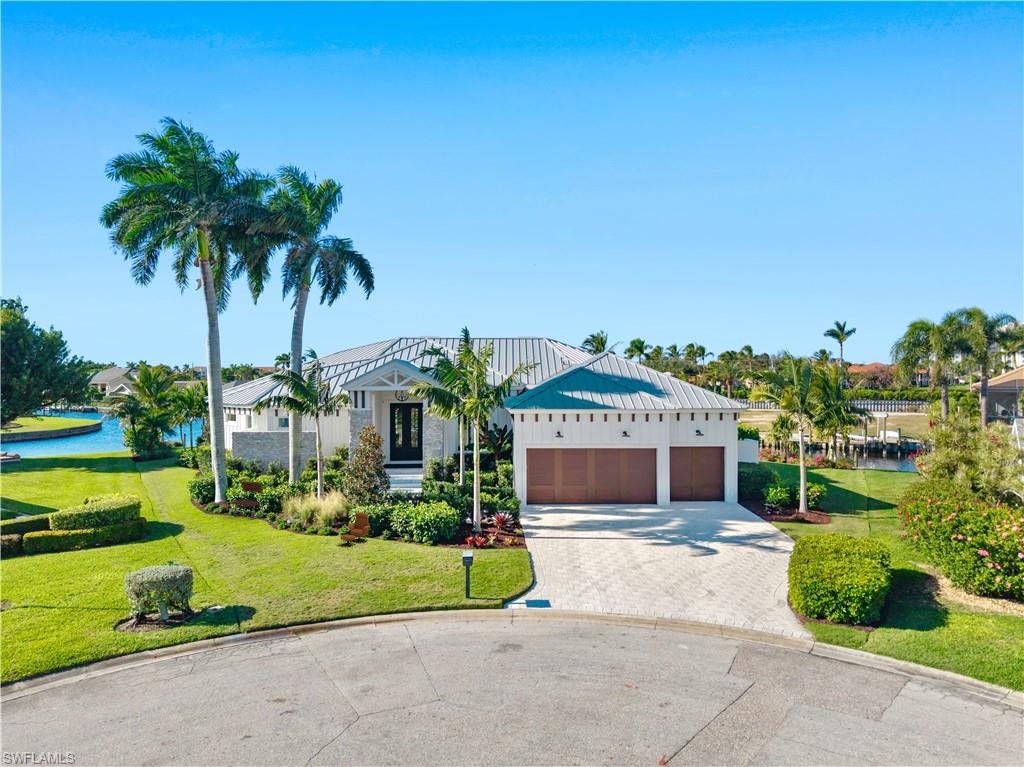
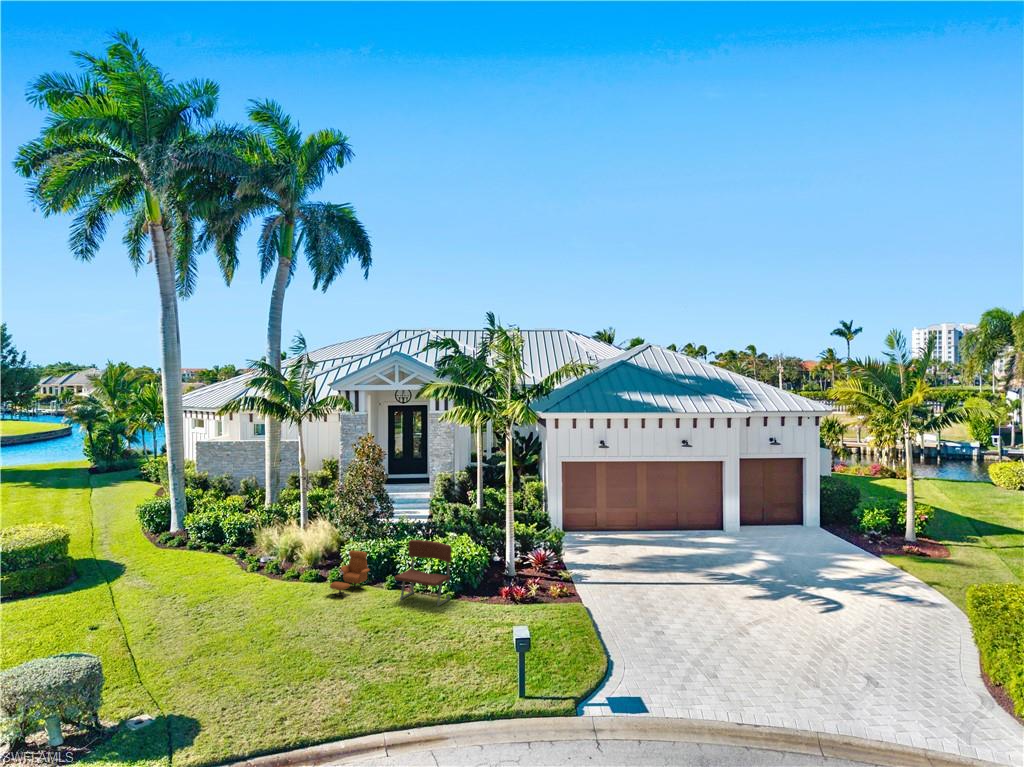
bench: present [229,481,263,519] -> present [394,540,451,606]

